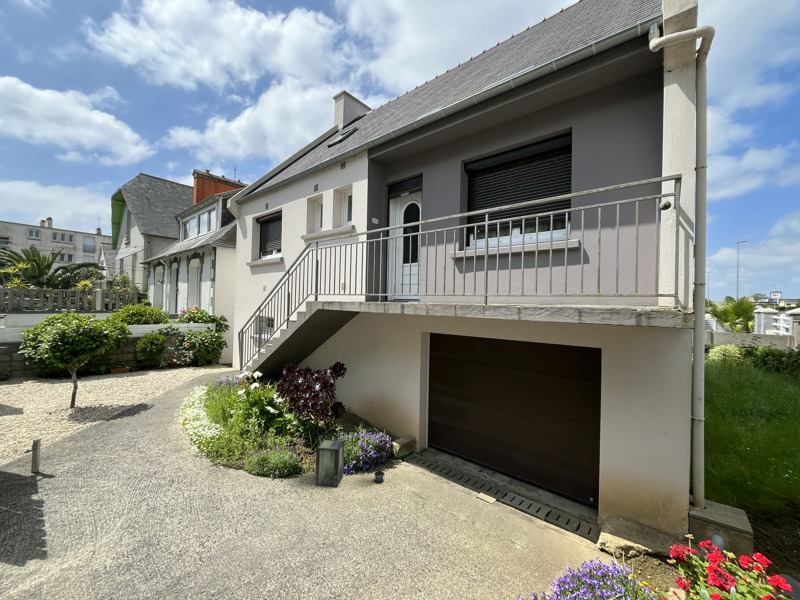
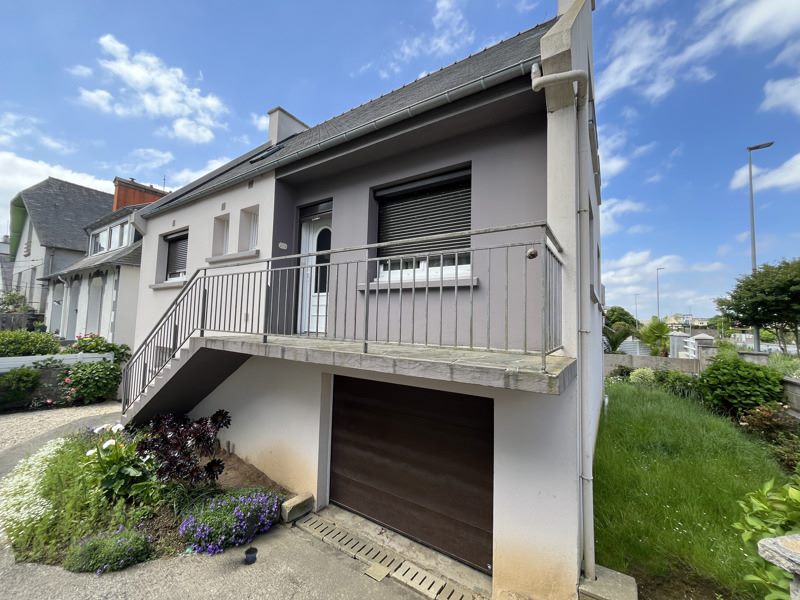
storage box: present [315,440,344,487] -> none [163,512,210,576]

